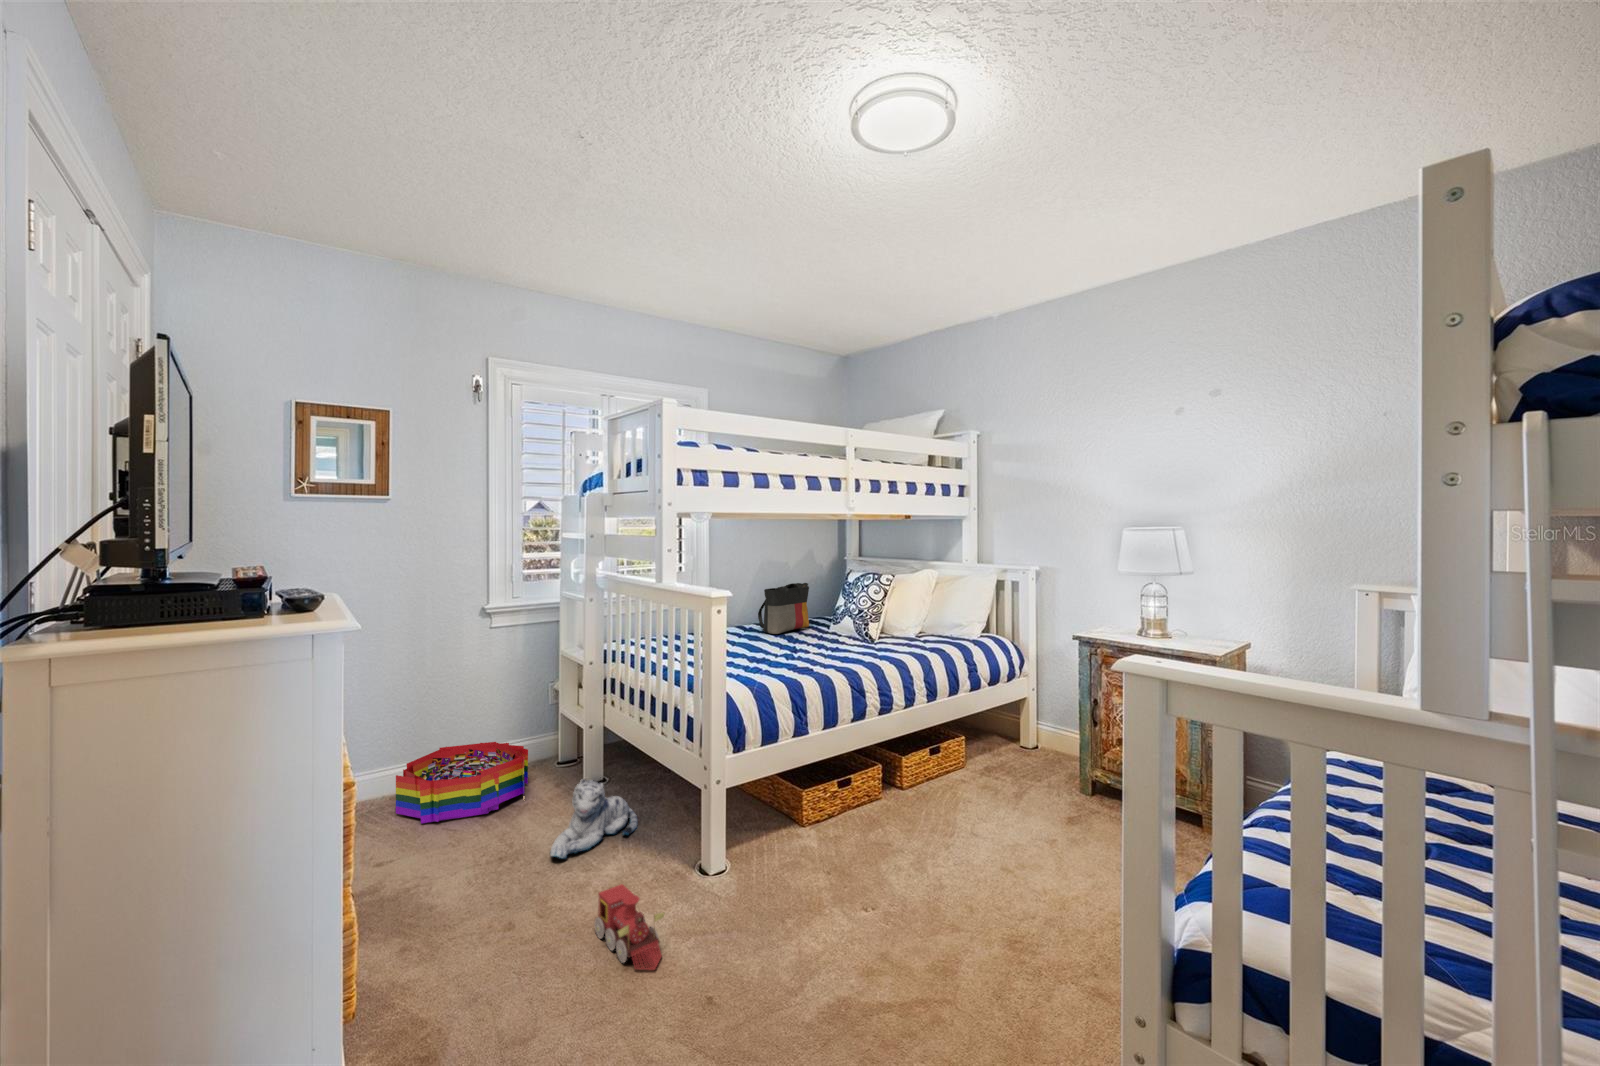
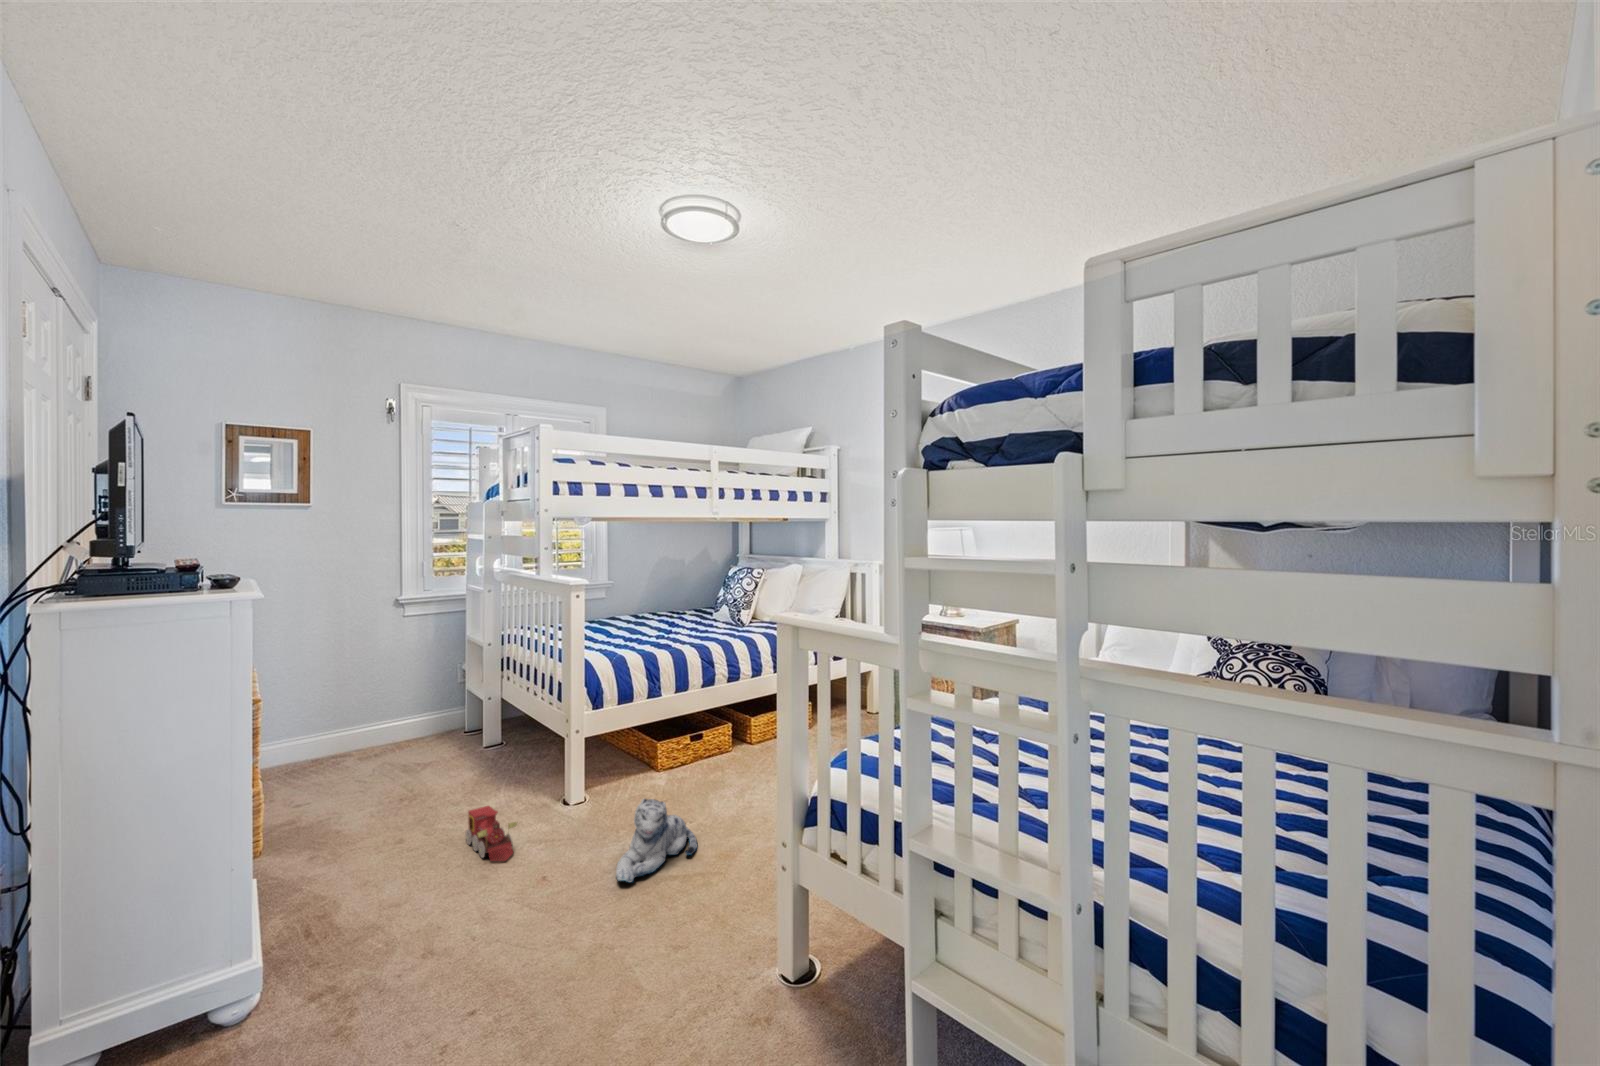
tote bag: present [758,583,809,634] -> none [649,576,695,621]
storage bin: present [396,742,528,823] -> none [316,713,434,776]
plush toy: present [550,779,638,858] -> present [616,799,698,882]

